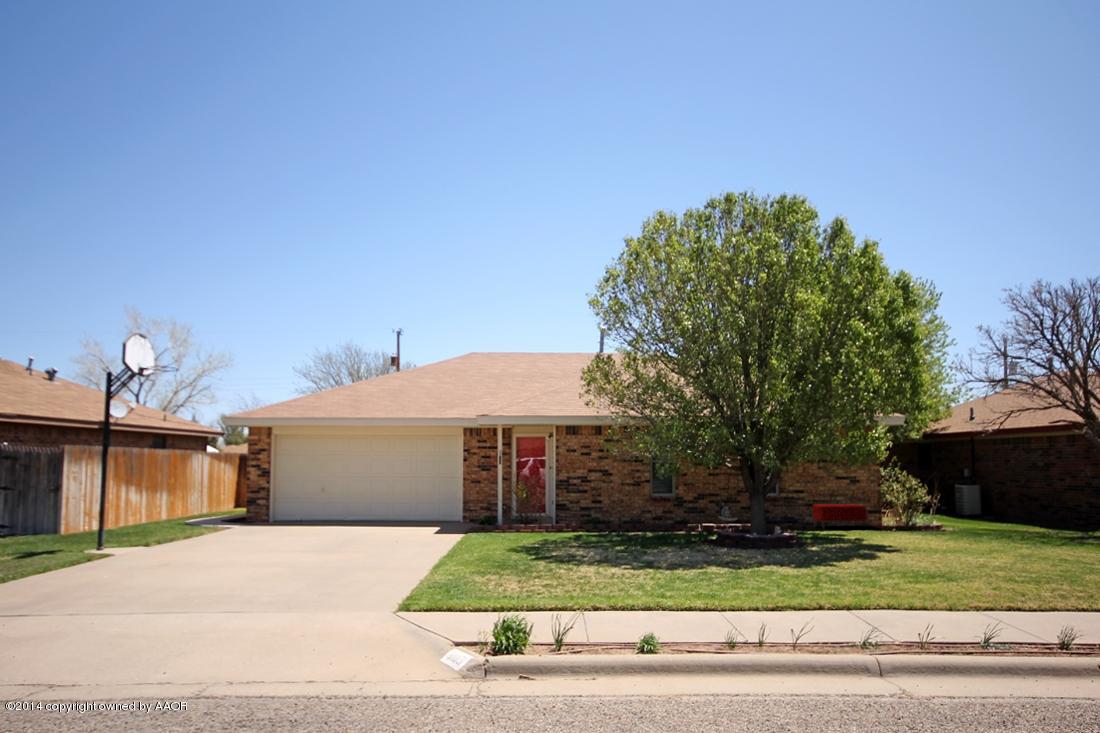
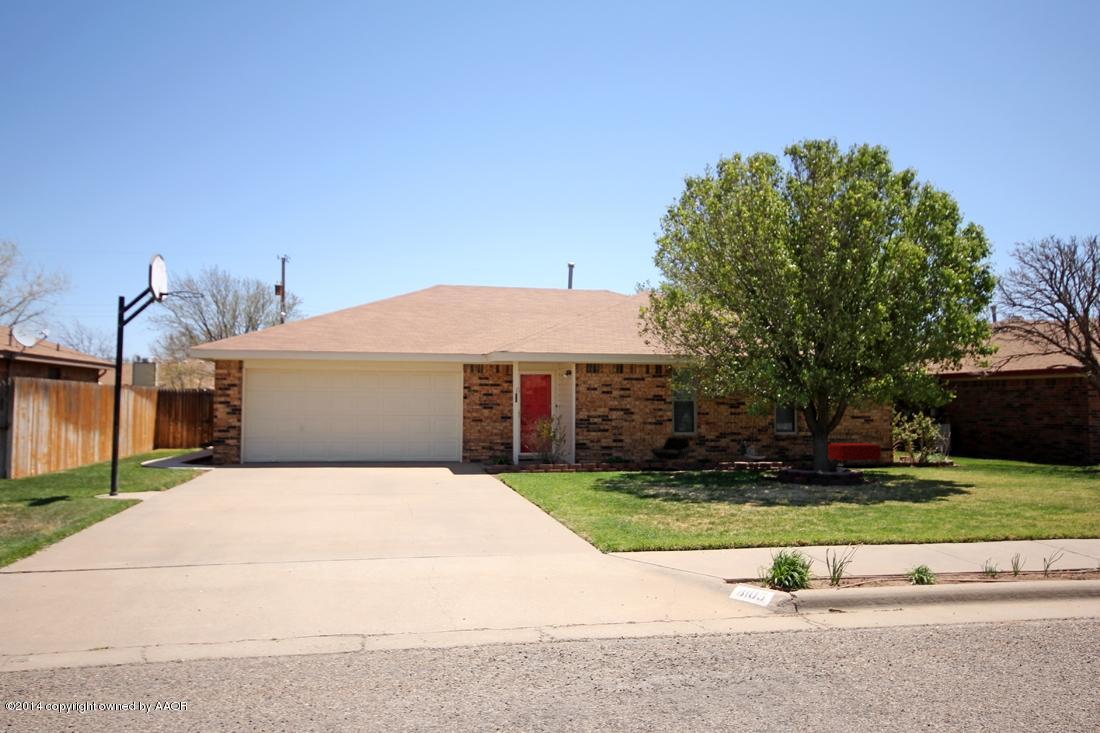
lounge chair: none [624,497,664,529] -> present [650,437,691,468]

